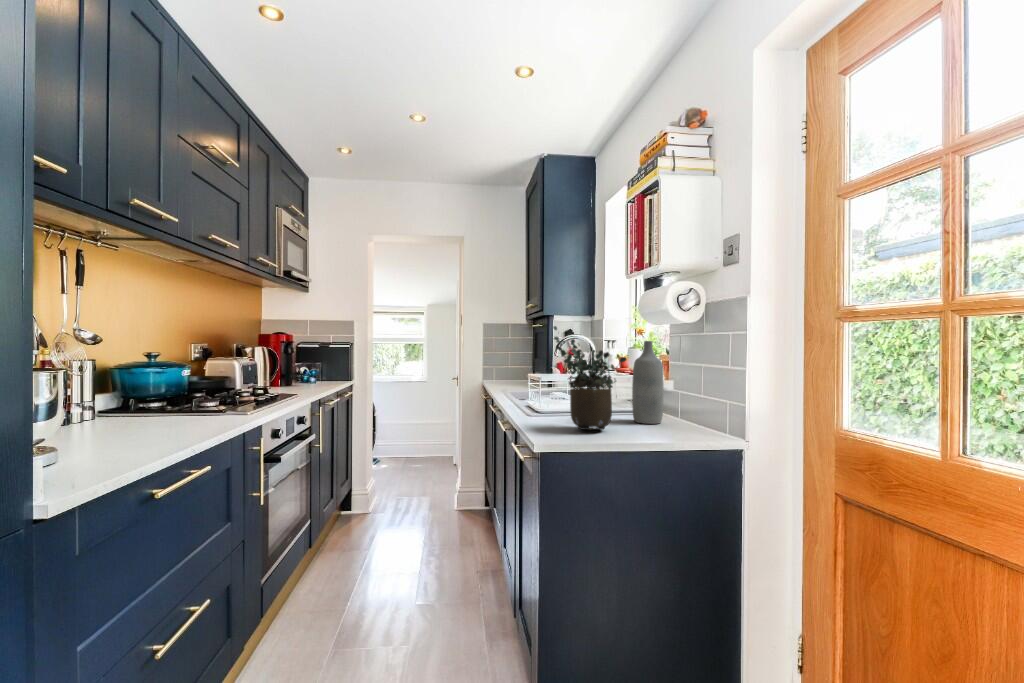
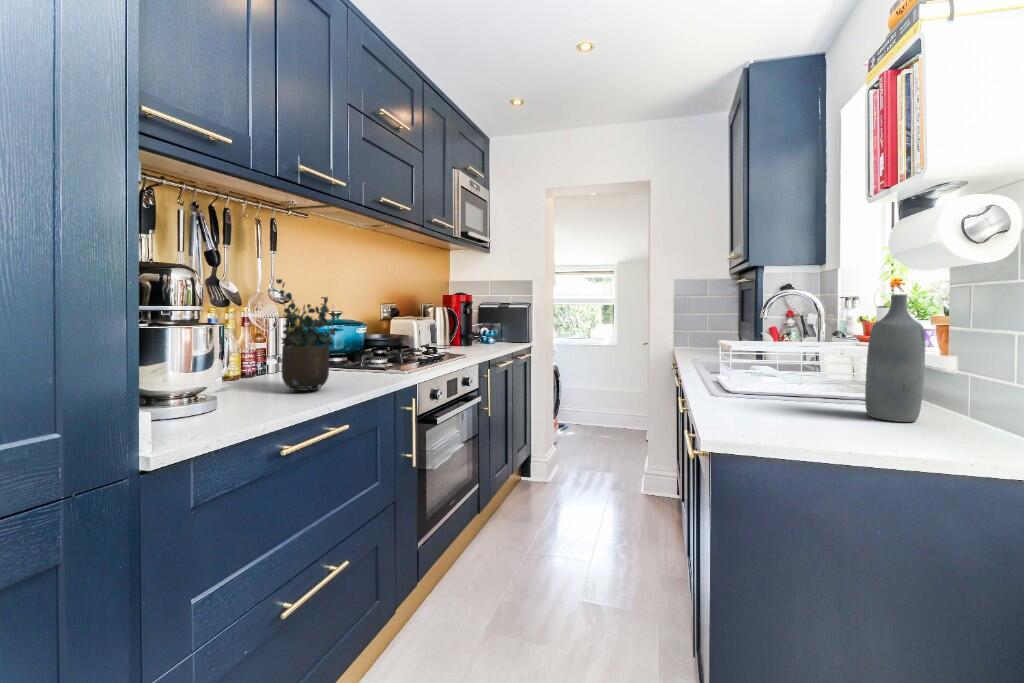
potted plant: present [553,326,626,430] -> present [276,279,337,390]

